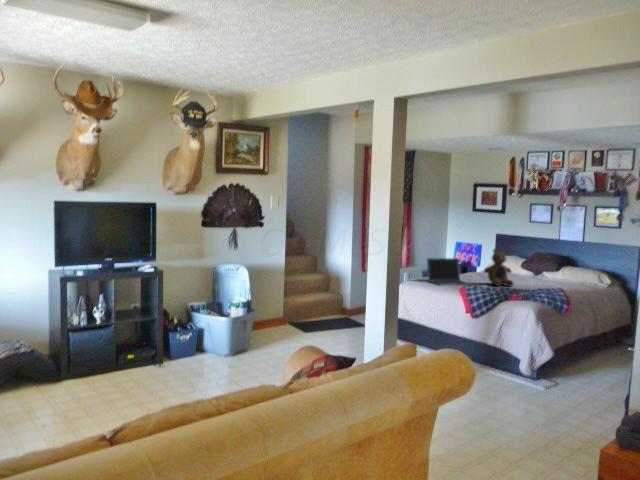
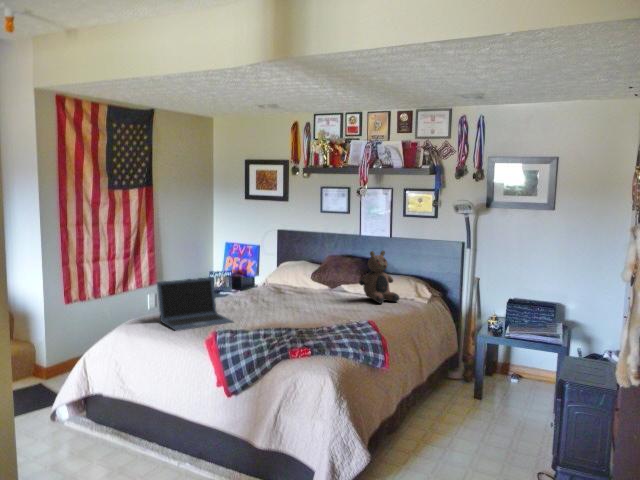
teddy bear: present [484,249,513,286] -> present [359,251,399,303]

